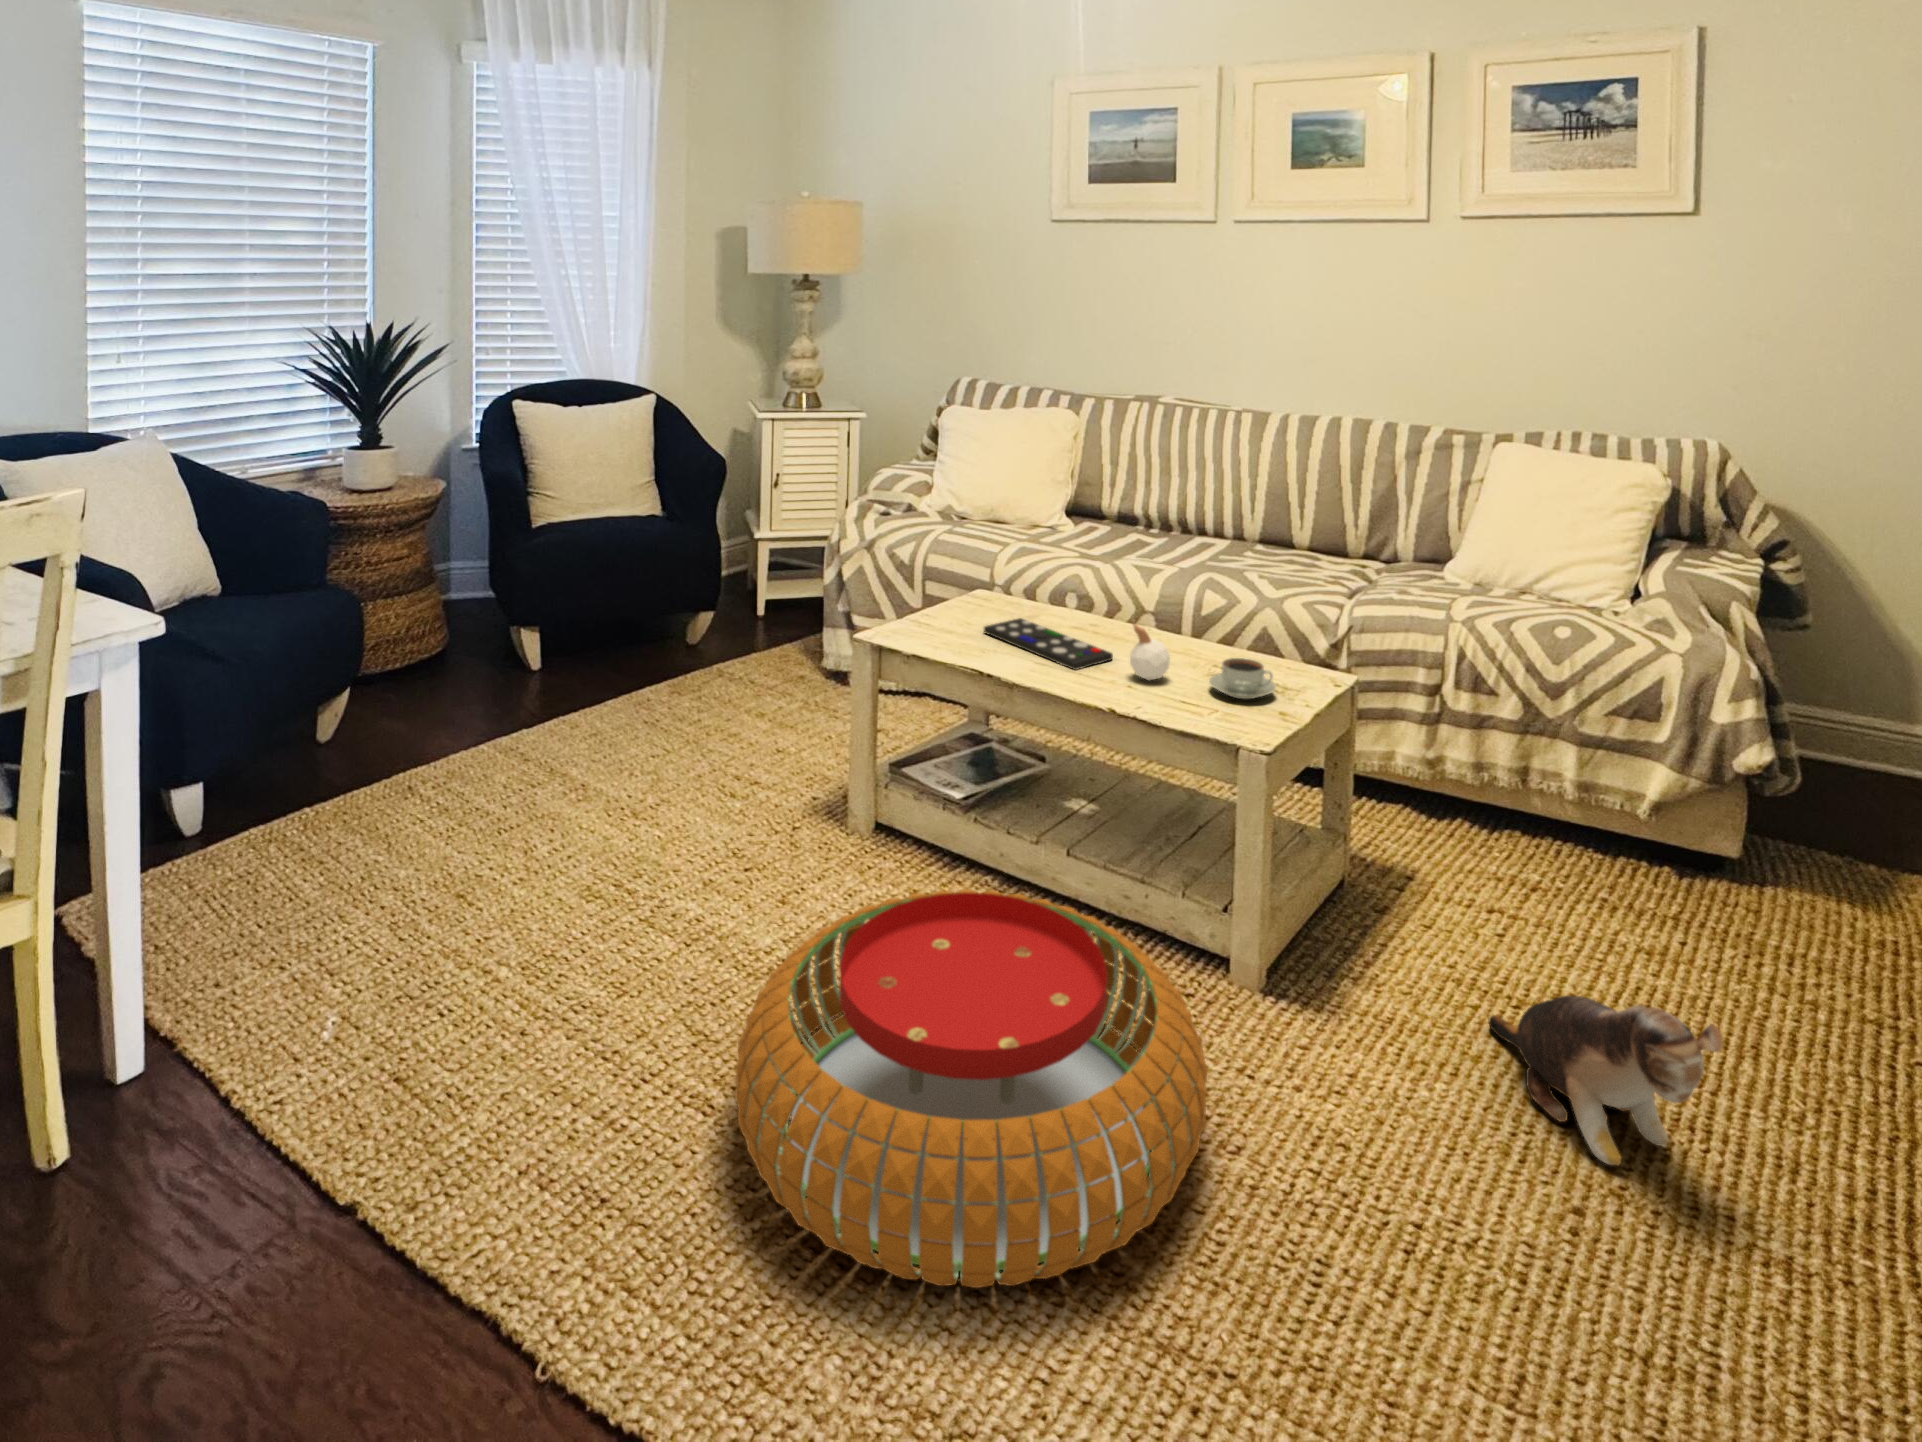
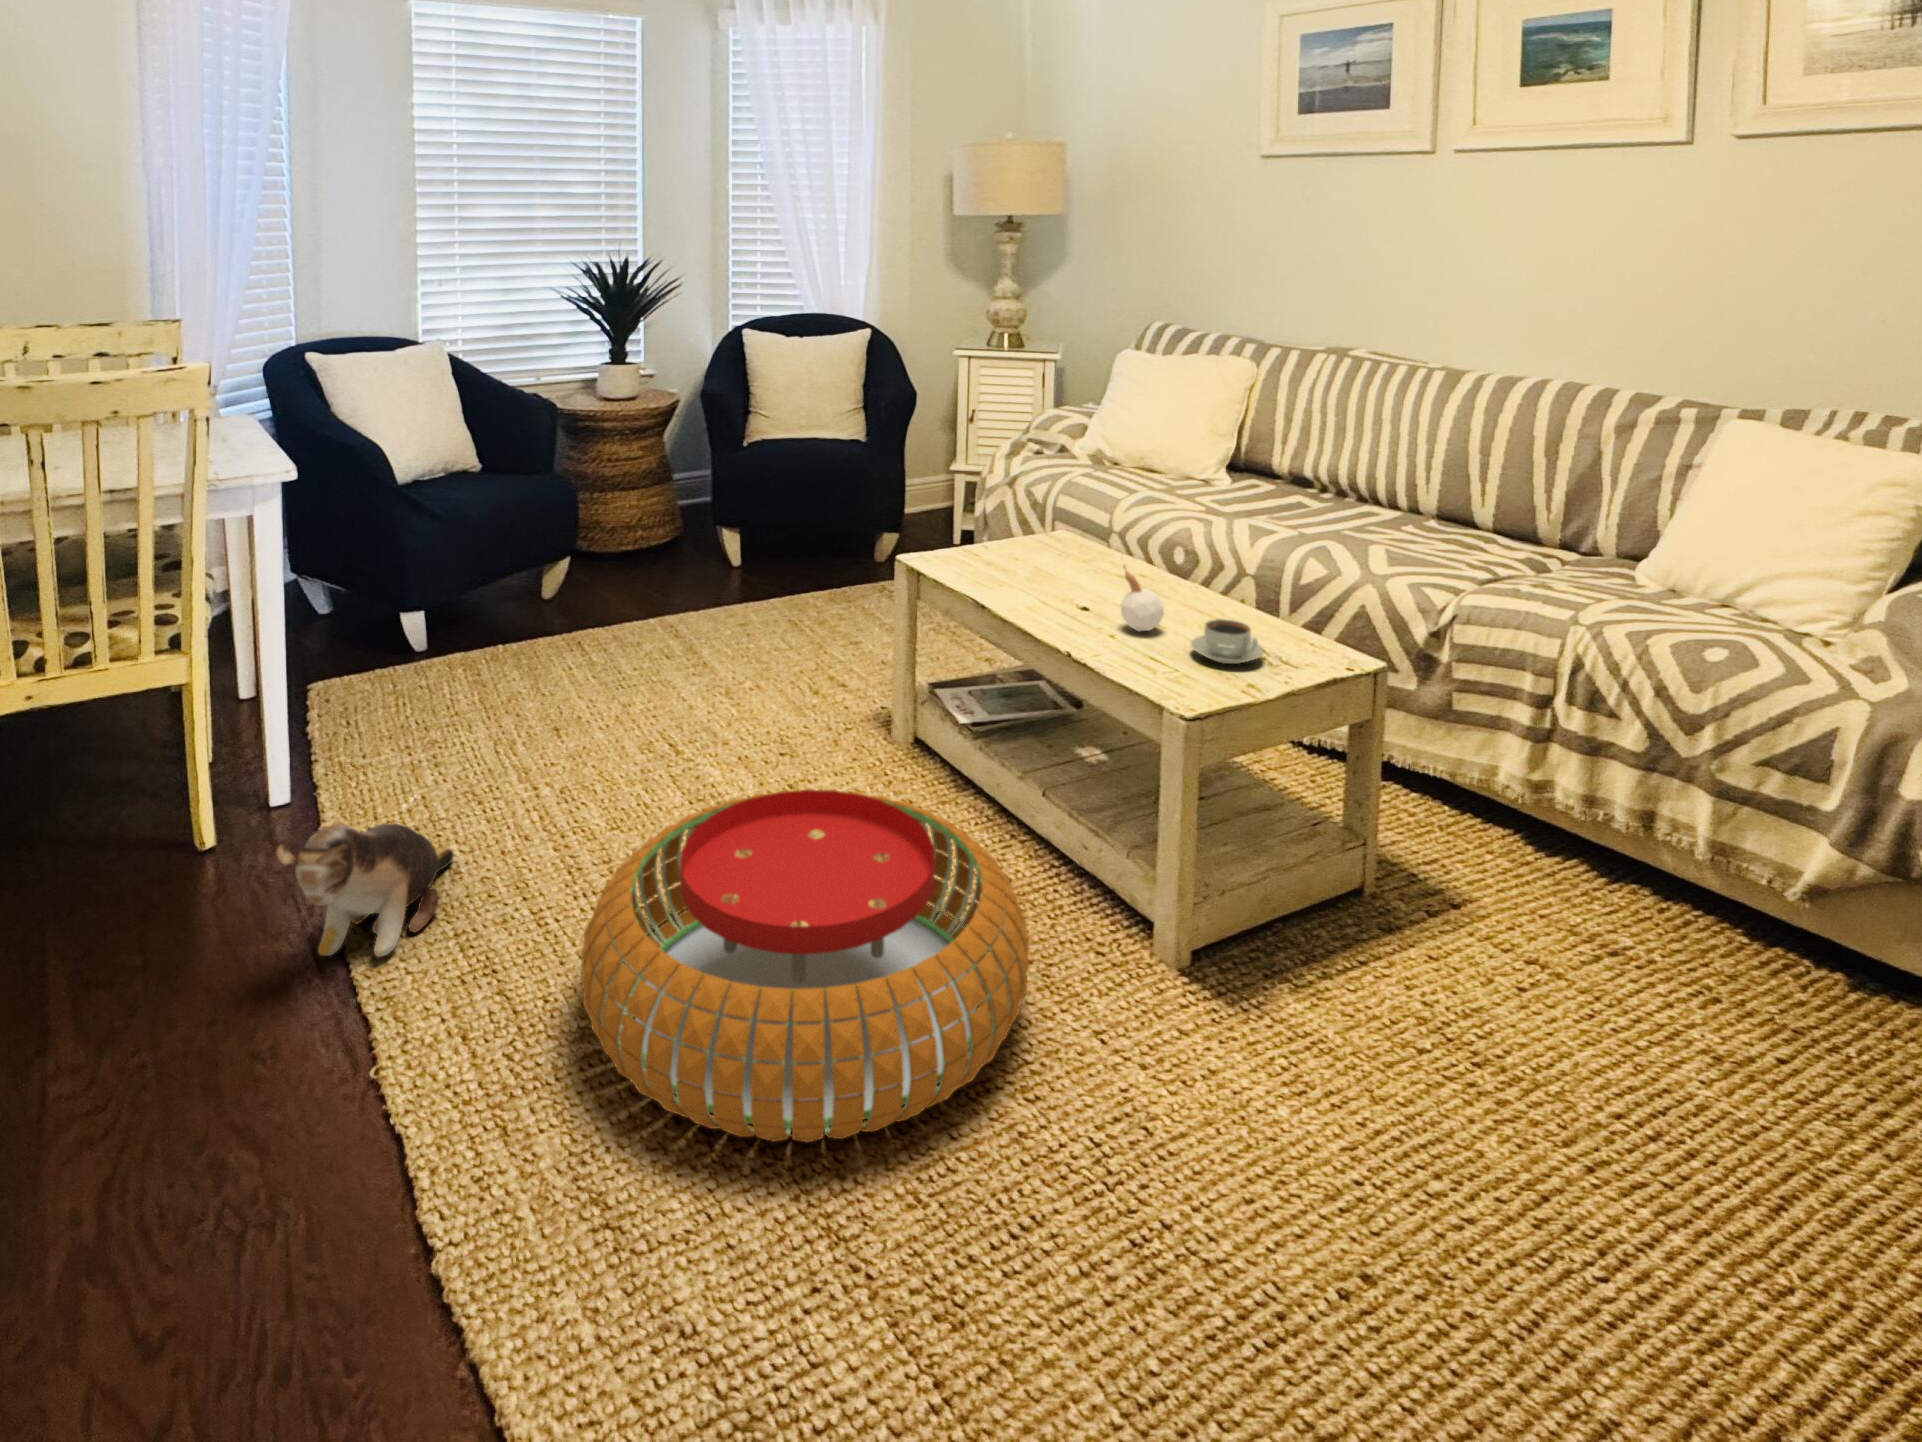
remote control: present [984,618,1113,670] -> none [1023,558,1125,612]
plush toy: present [1489,996,1723,1165] -> present [277,823,454,957]

